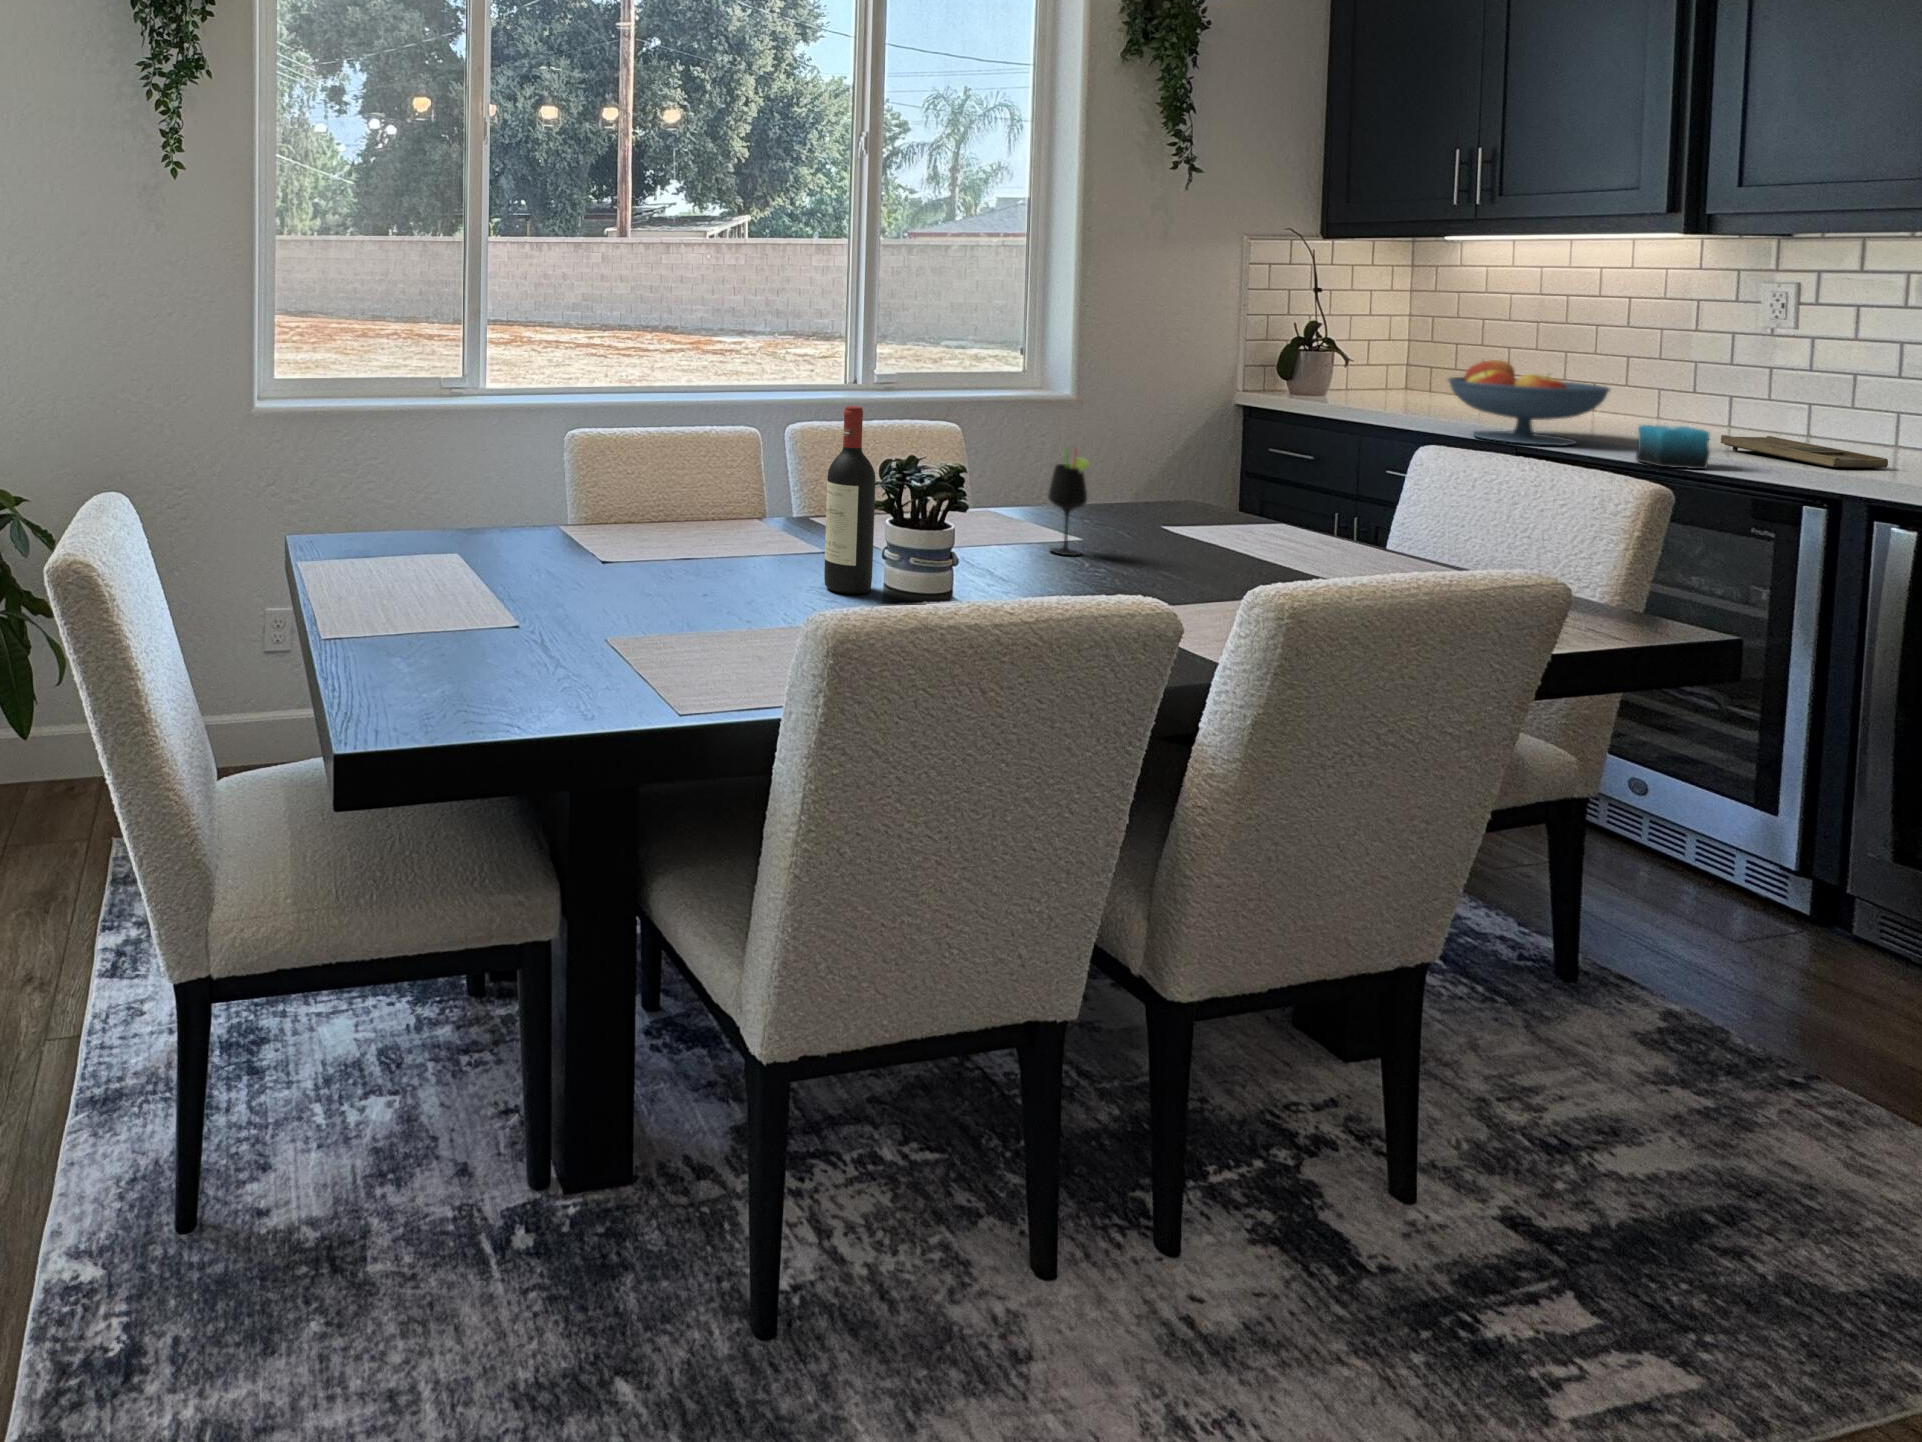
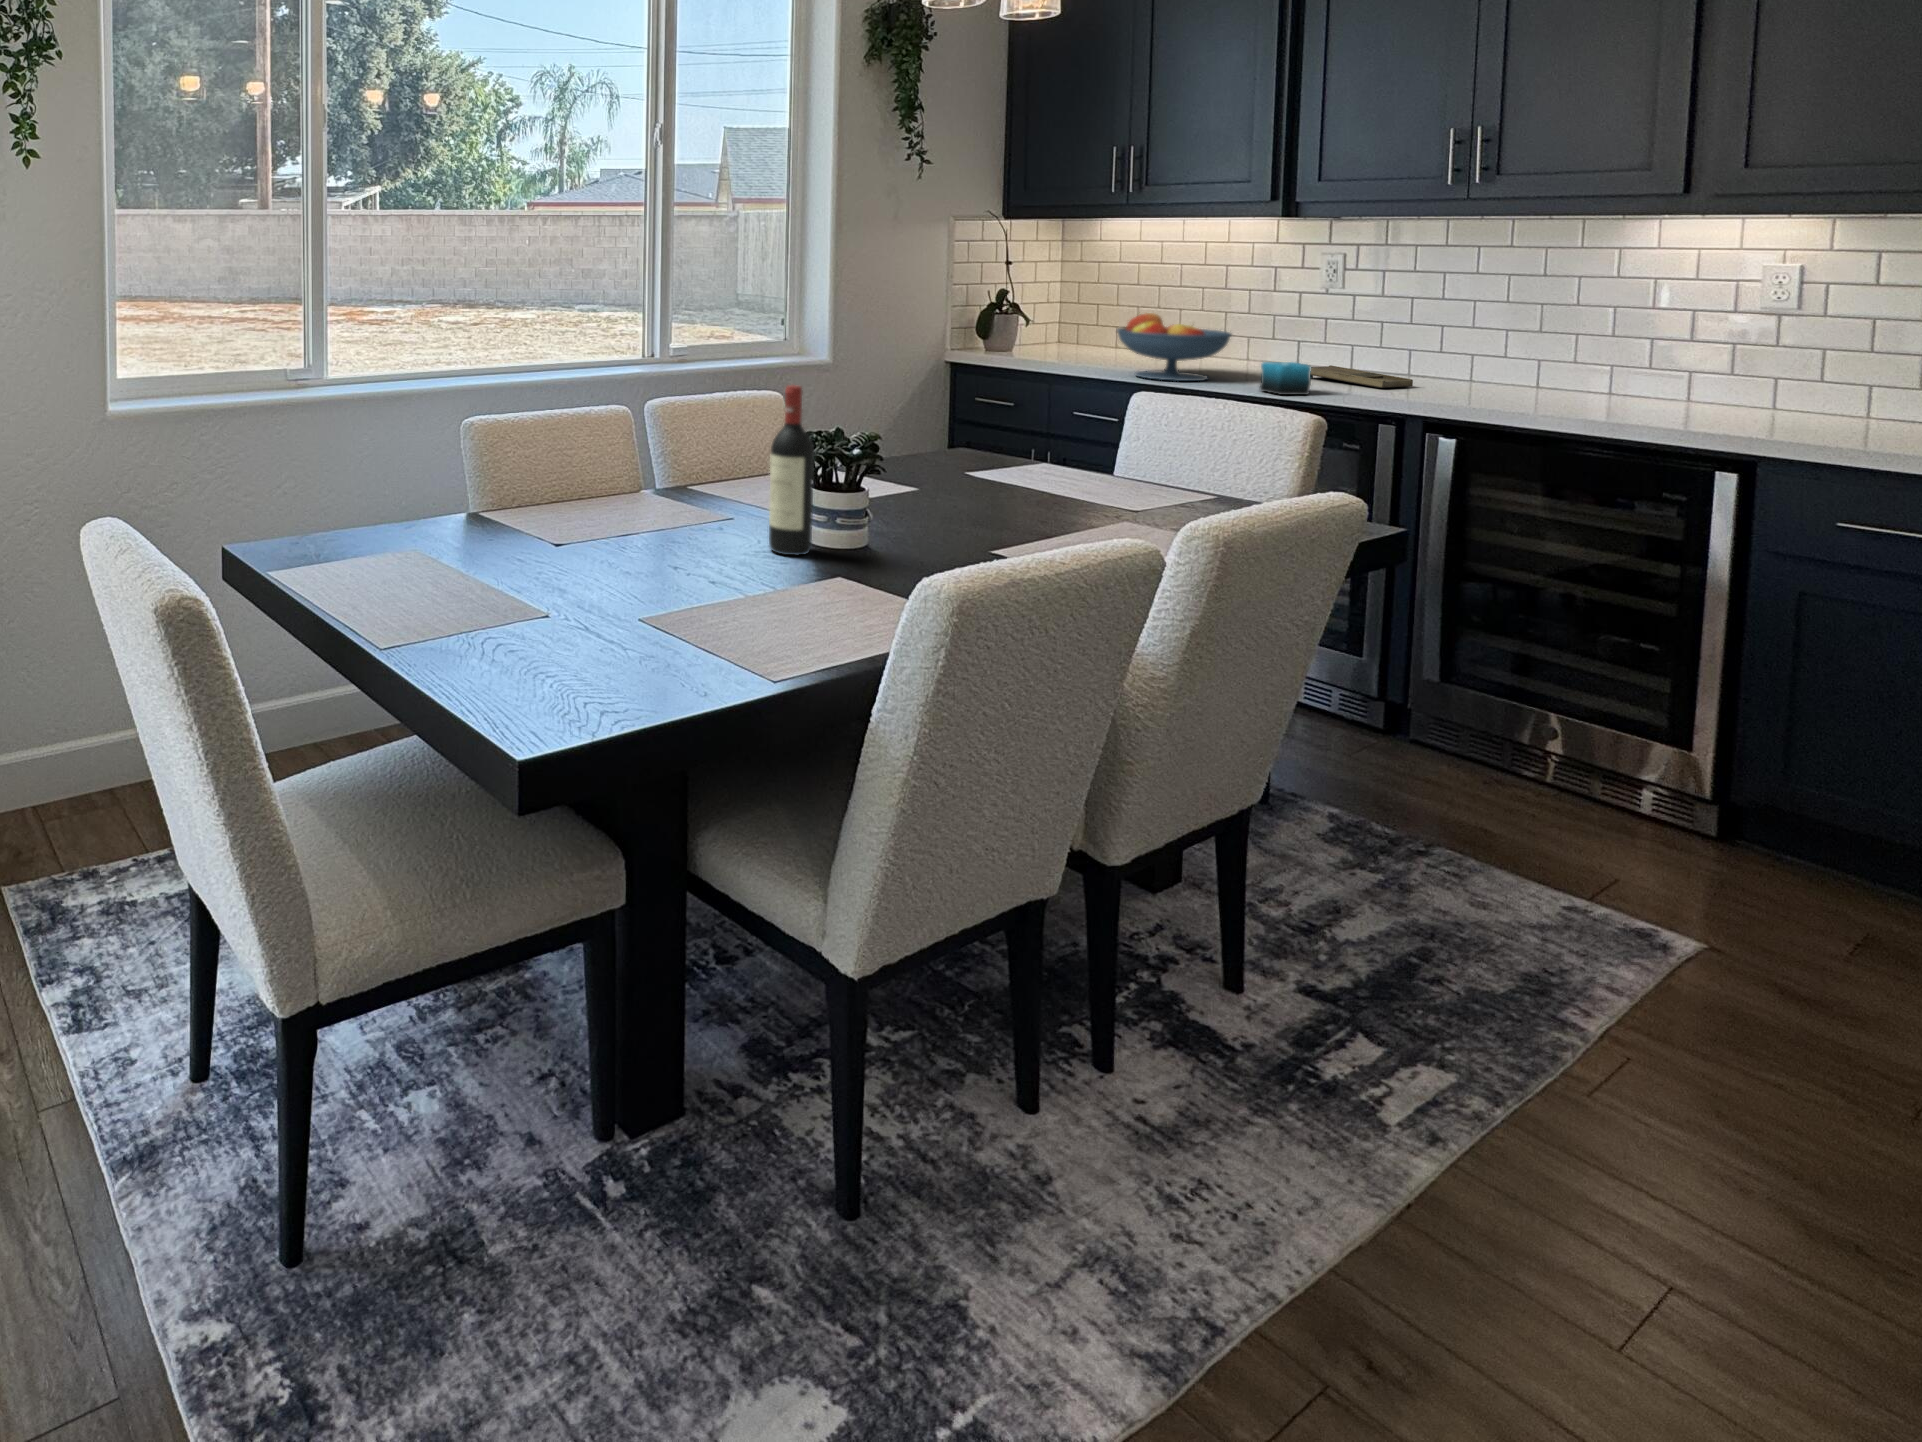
wine glass: present [1048,450,1090,555] -> none [908,409,946,503]

